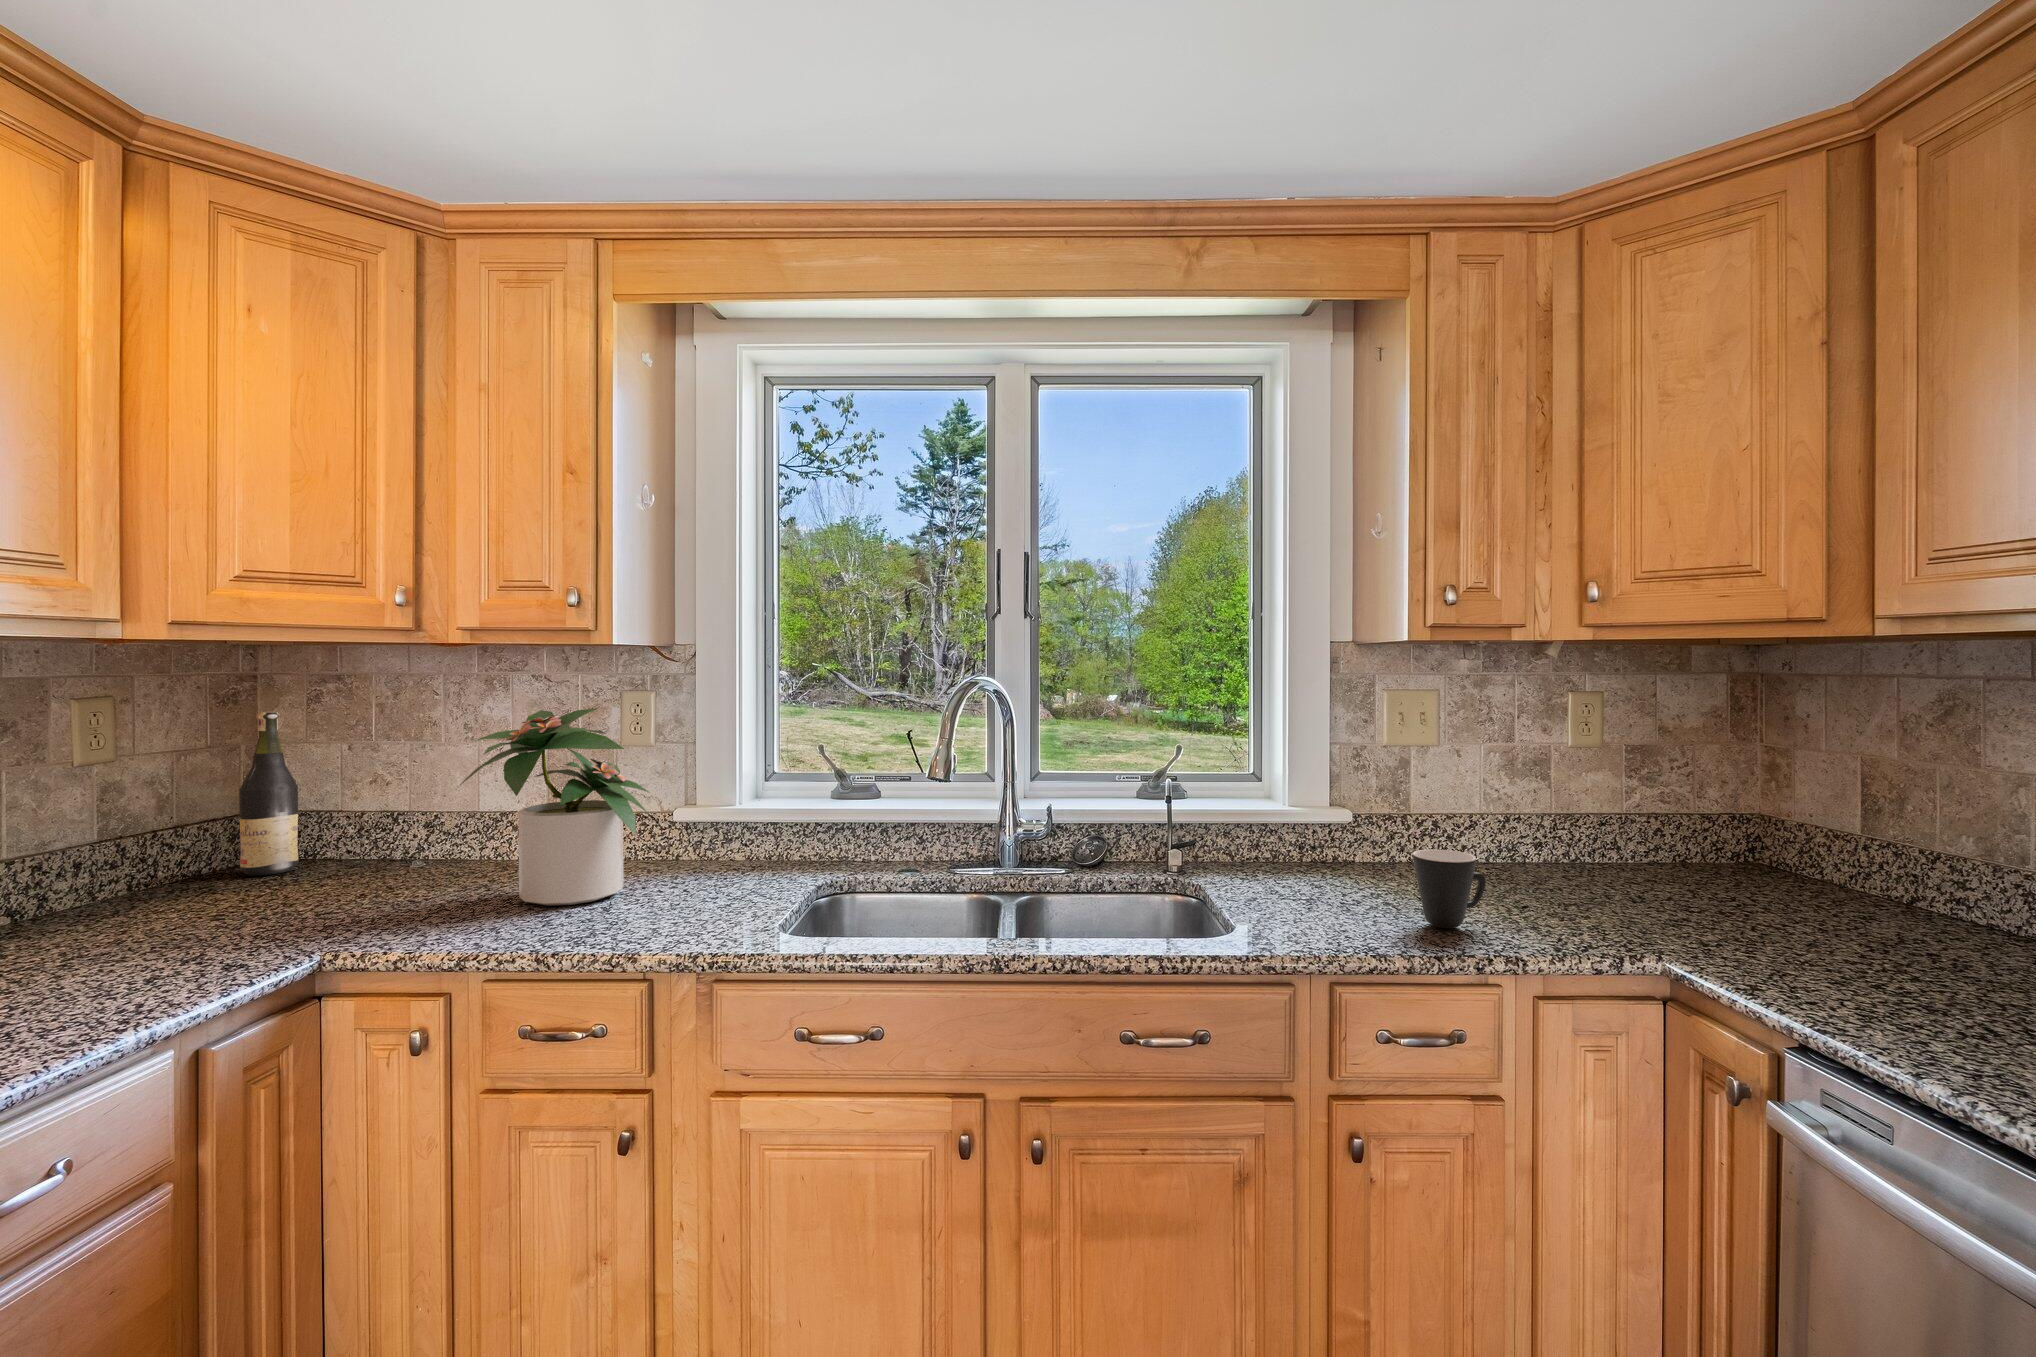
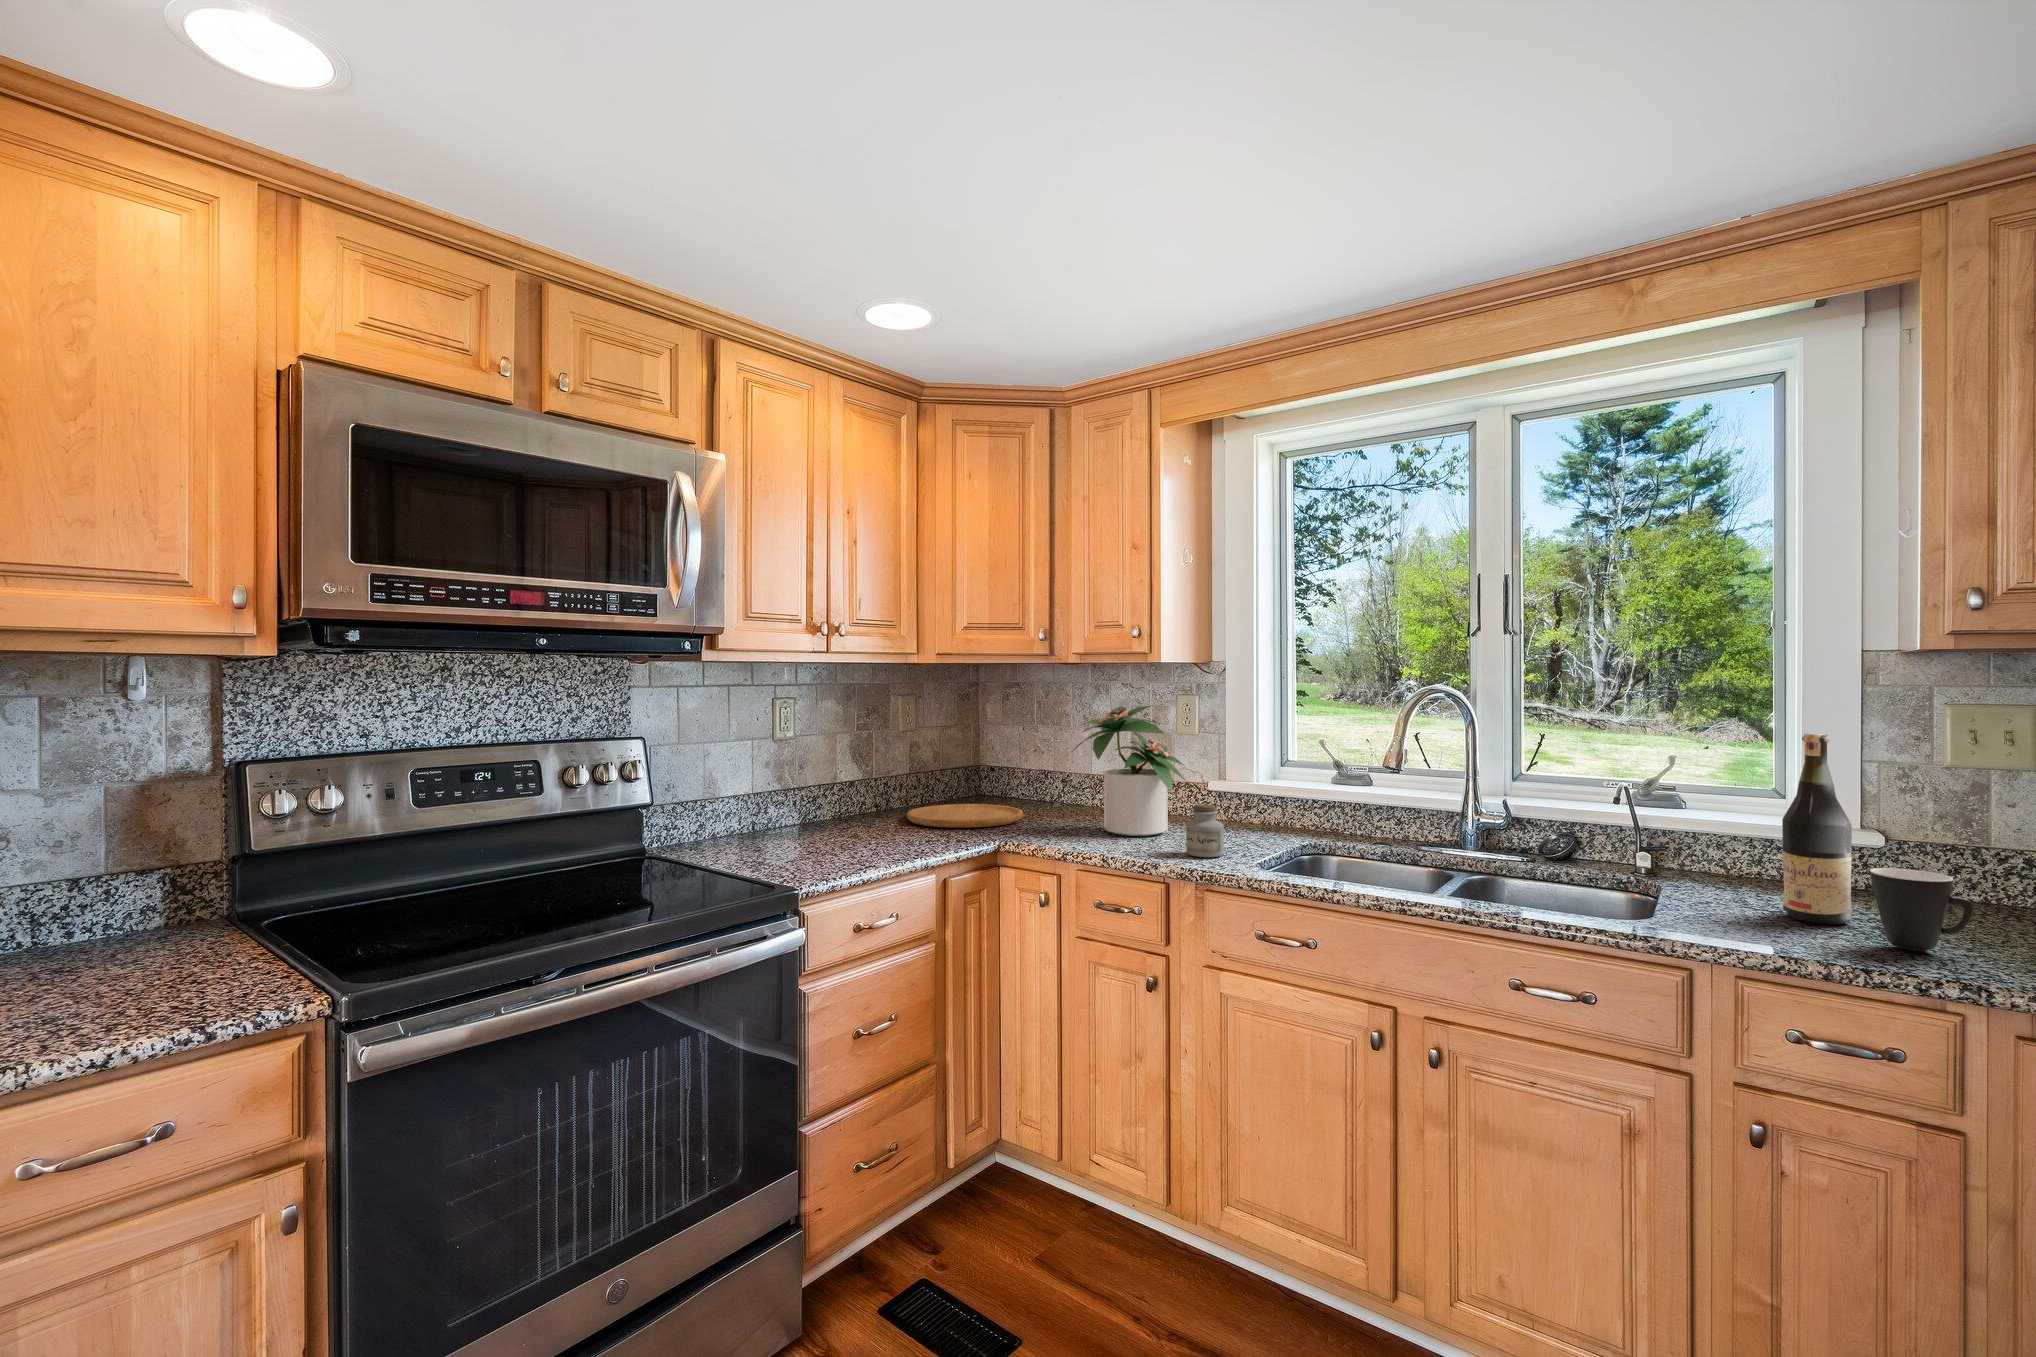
wine bottle: present [239,712,299,875] -> present [1782,734,1852,924]
jar: none [672,850,728,929] -> present [1186,805,1224,857]
cutting board: none [93,877,360,941] -> present [907,804,1023,828]

